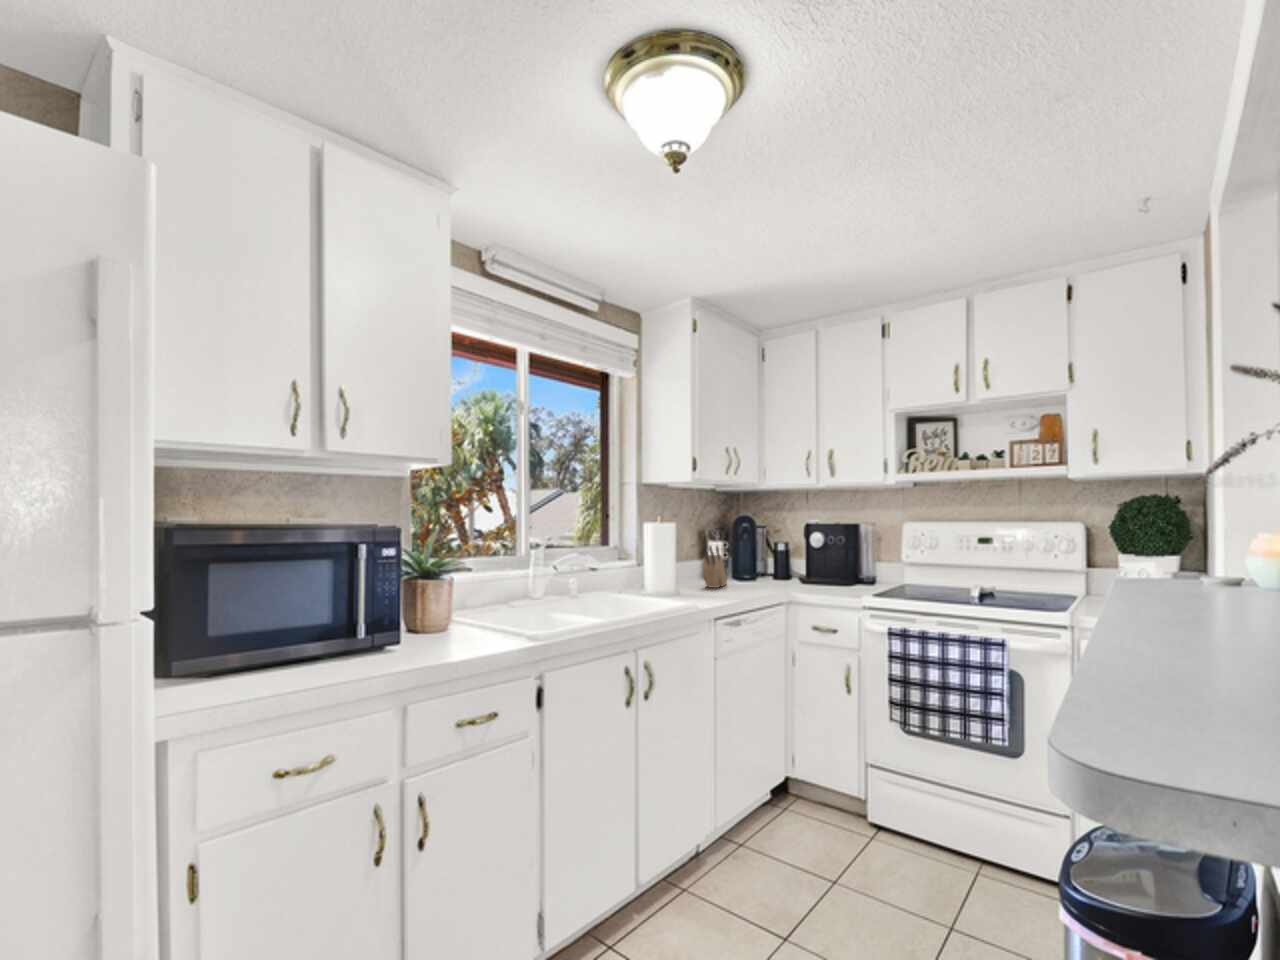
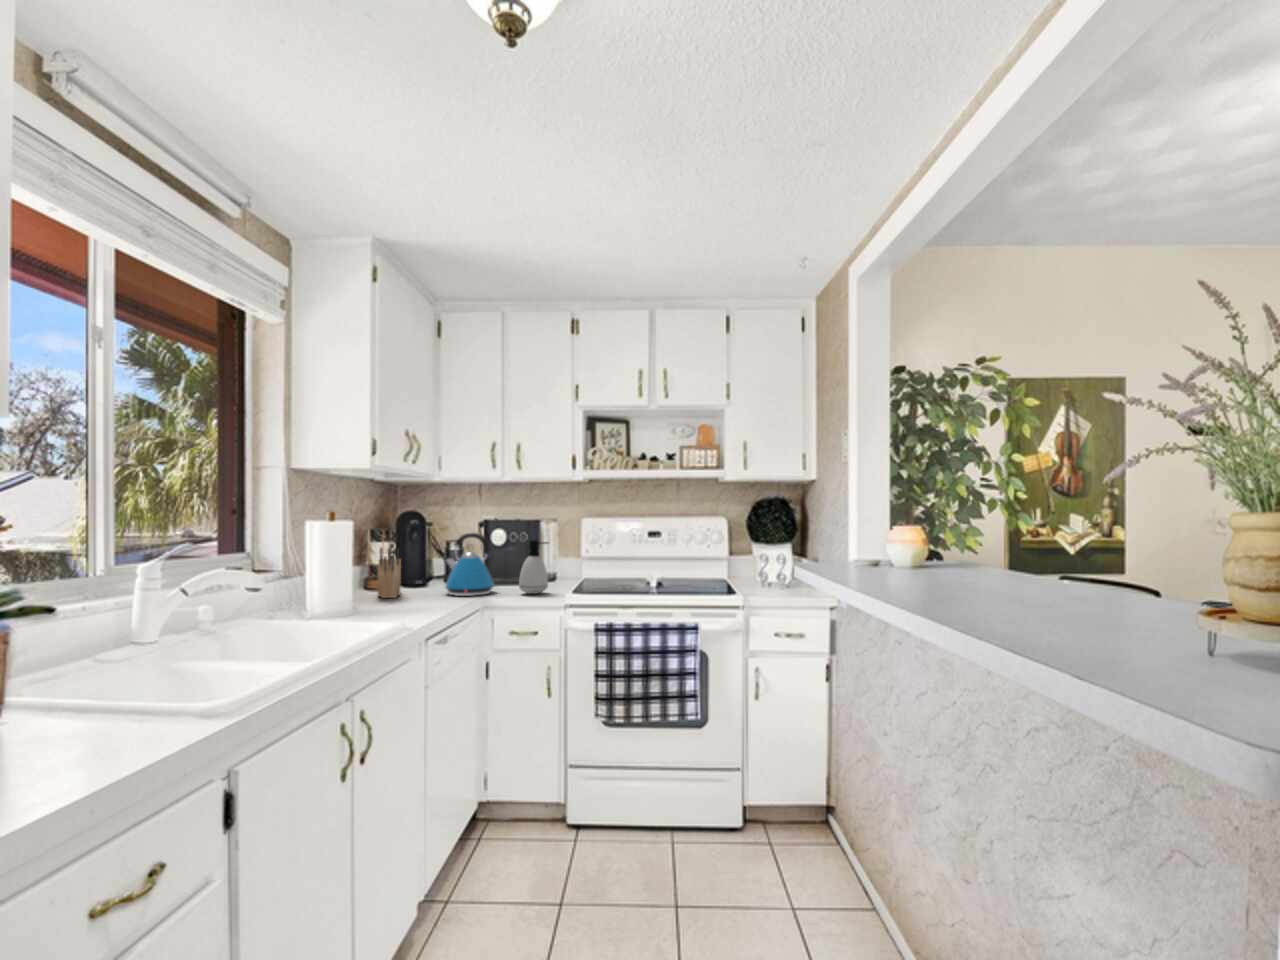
kettle: none [758,534,805,591] -> present [445,533,494,596]
soap dispenser: none [821,542,849,594] -> present [519,540,548,594]

